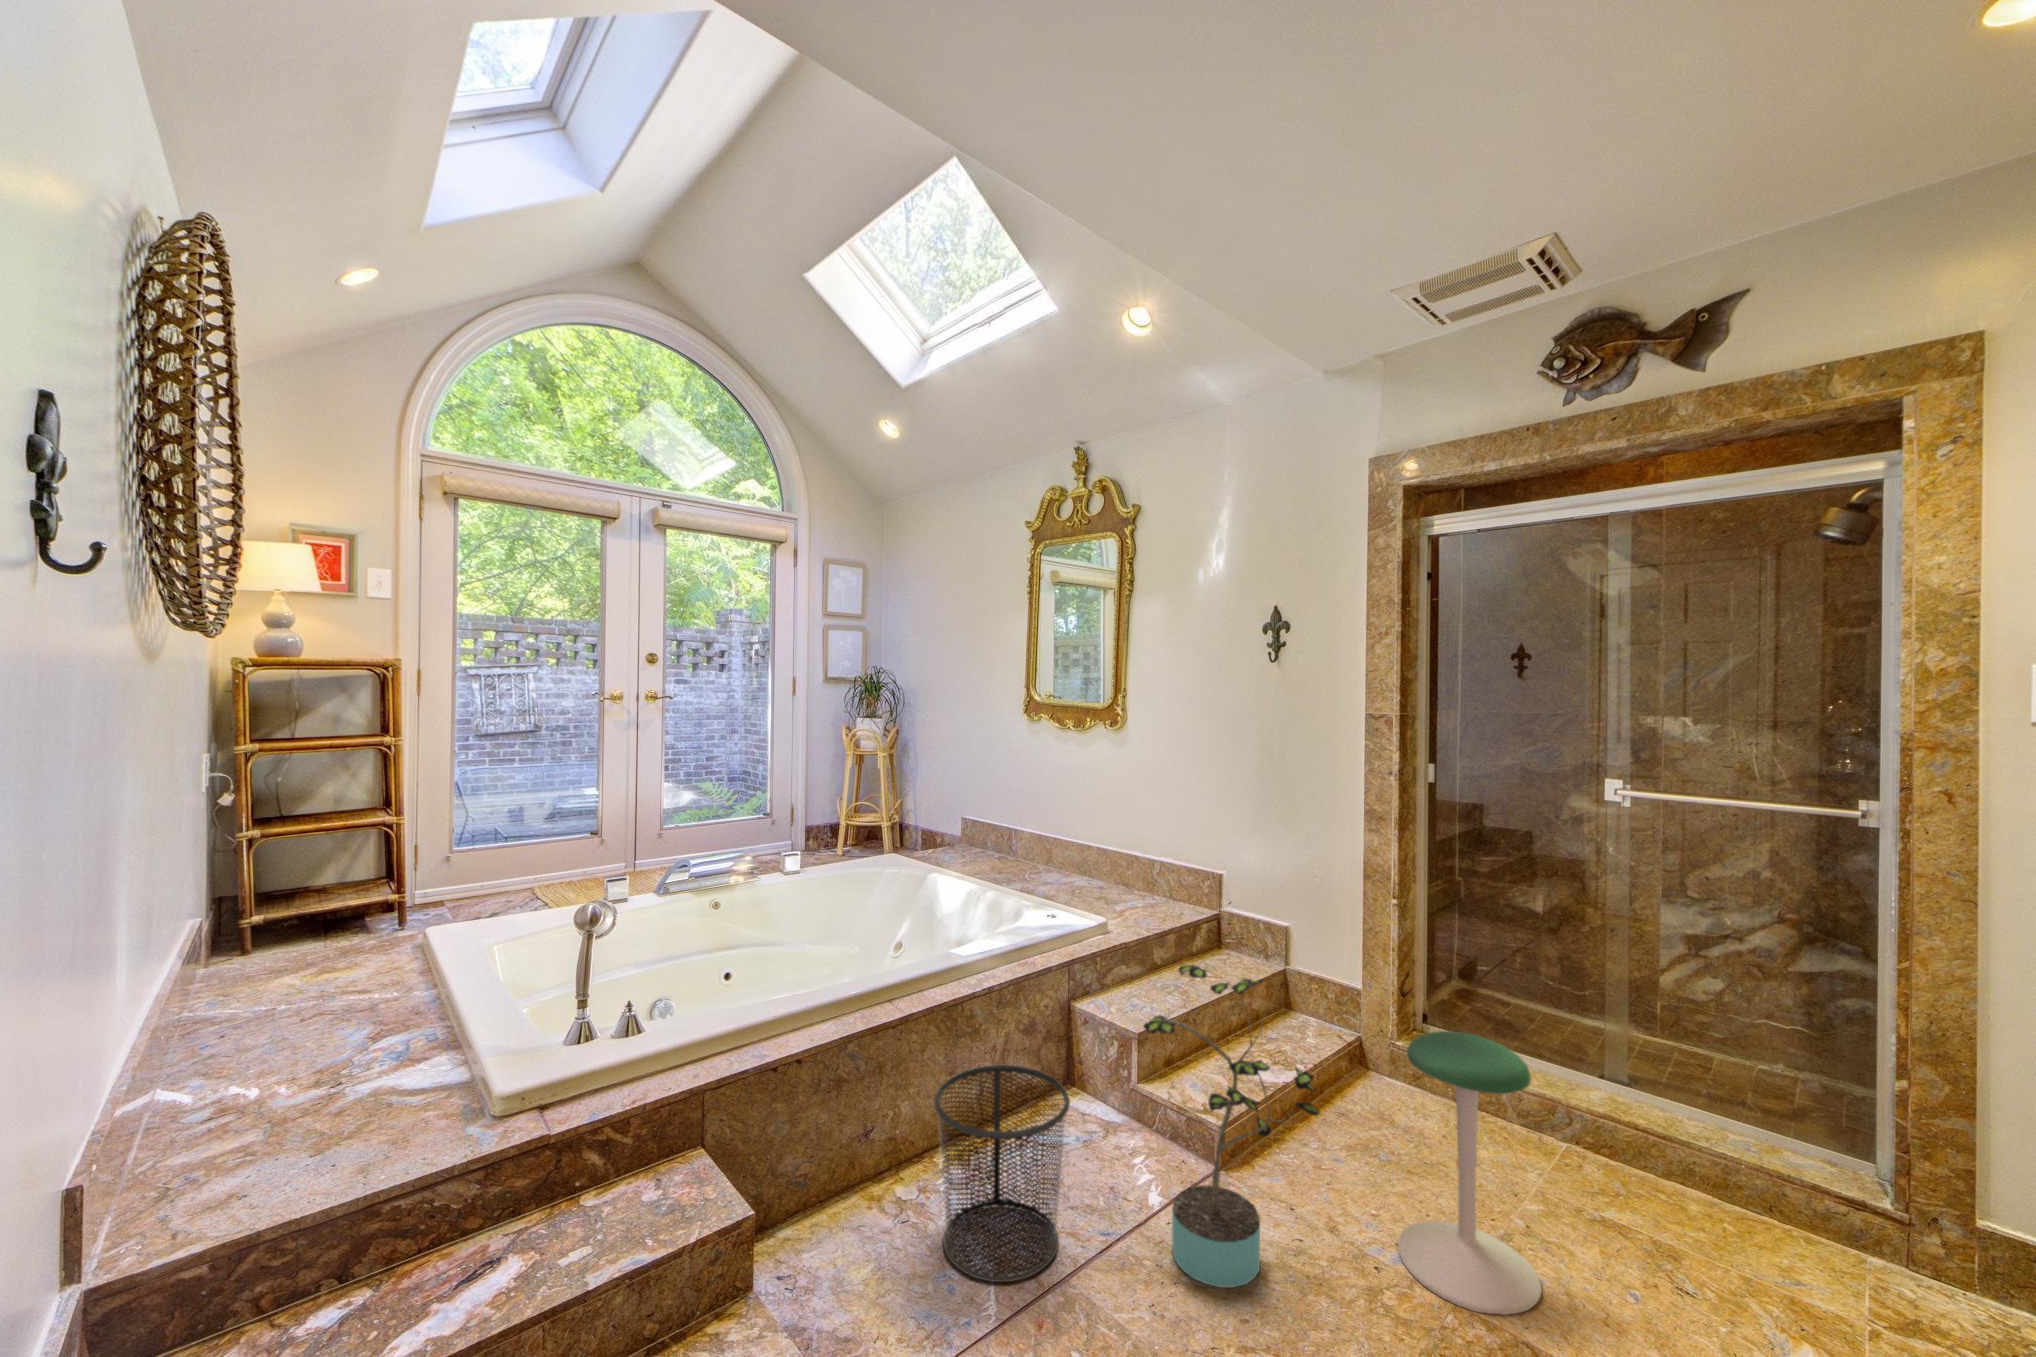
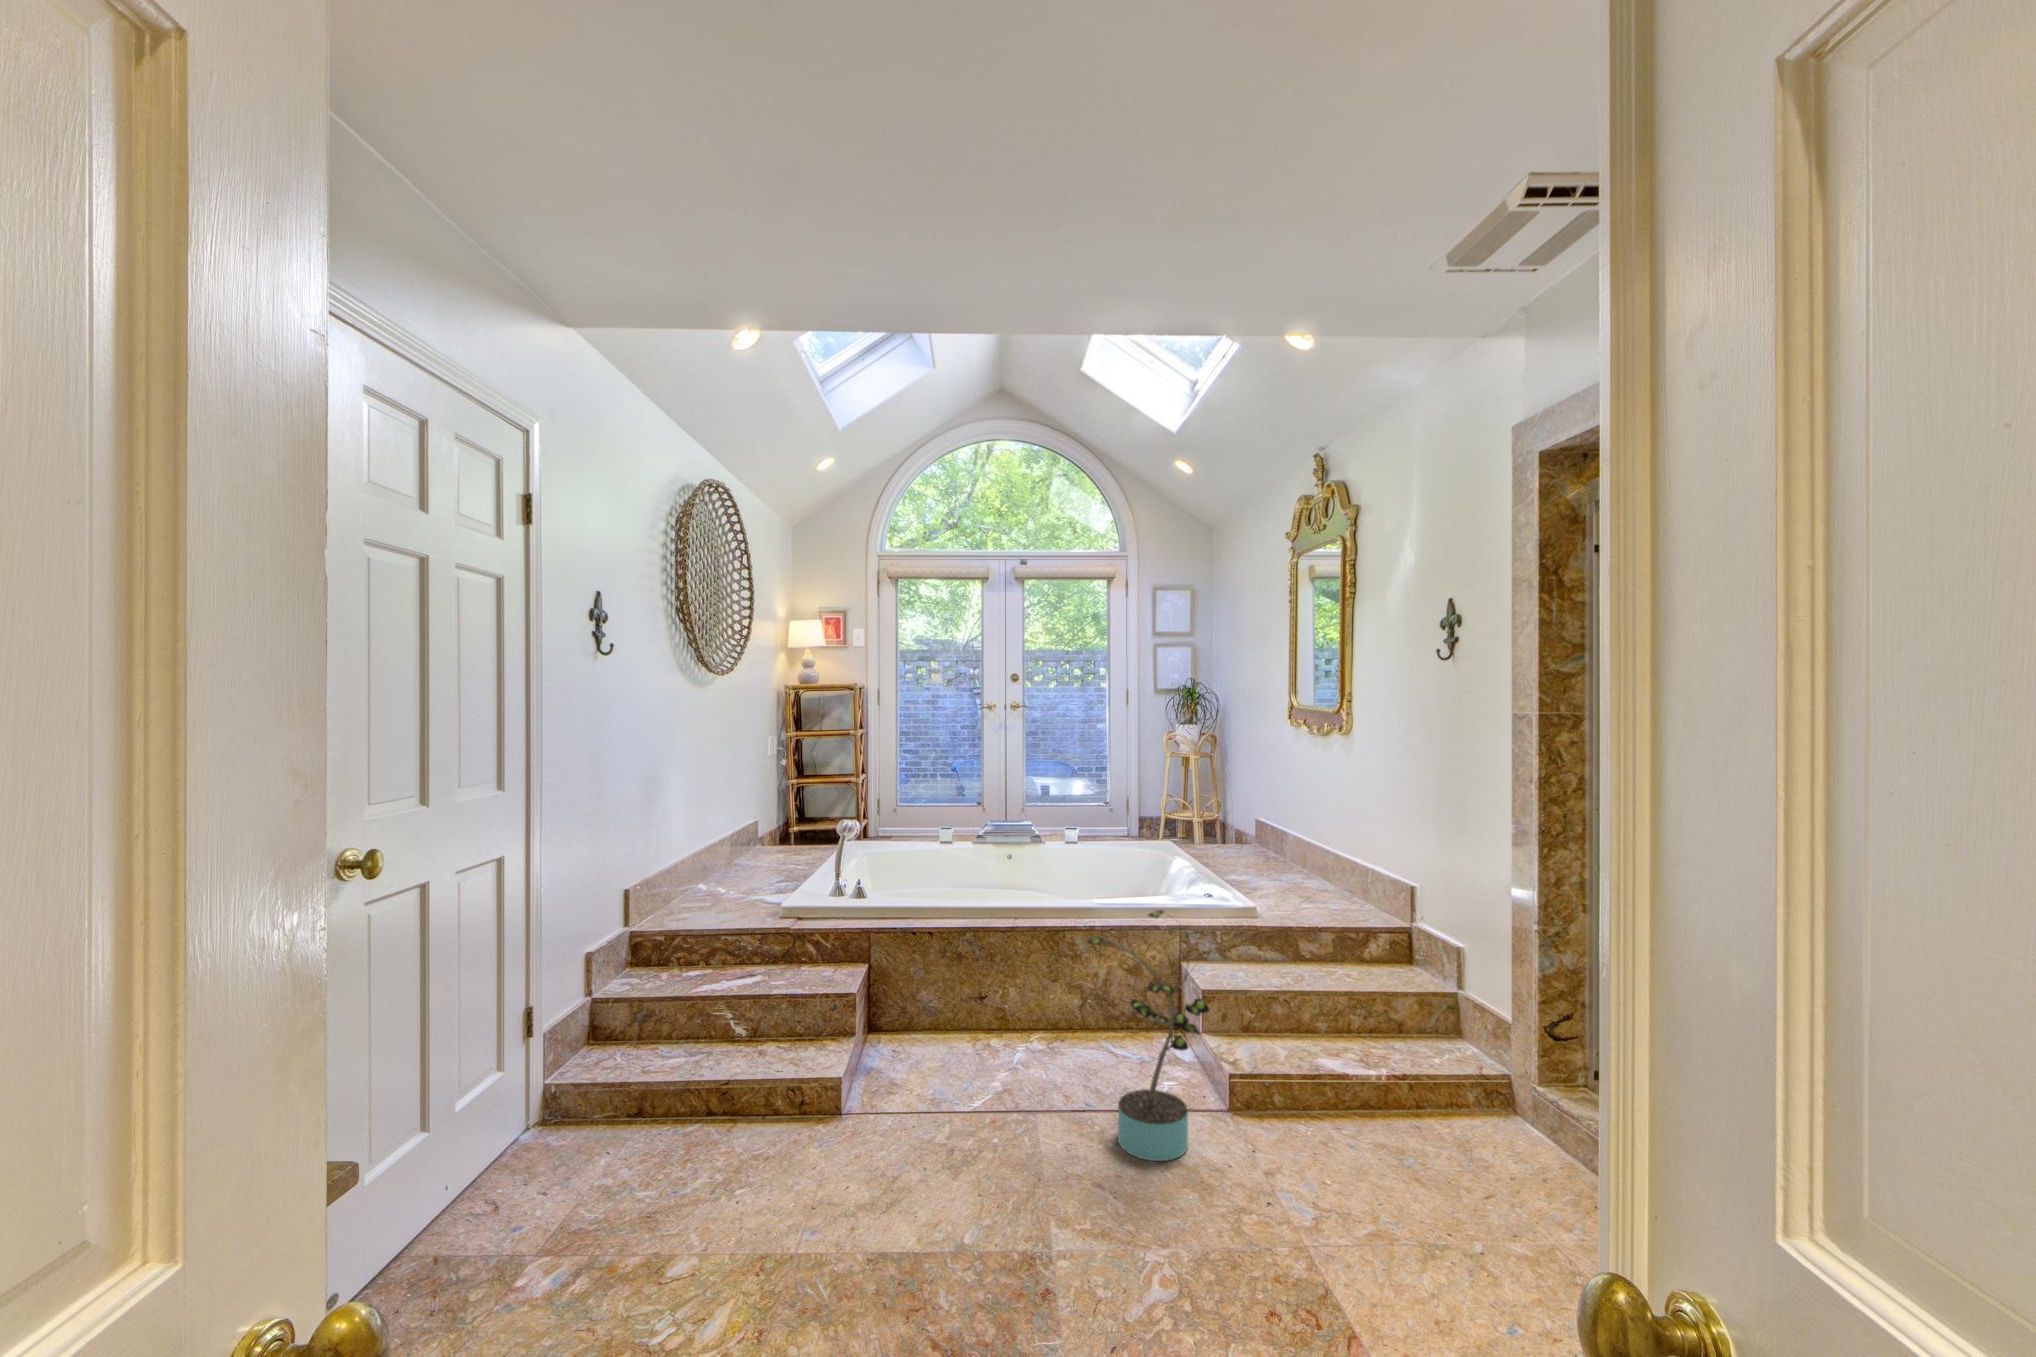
stool: present [1398,1031,1542,1315] -> none [1293,1006,1424,1270]
waste bin: present [934,1065,1070,1282] -> none [978,963,1075,1103]

